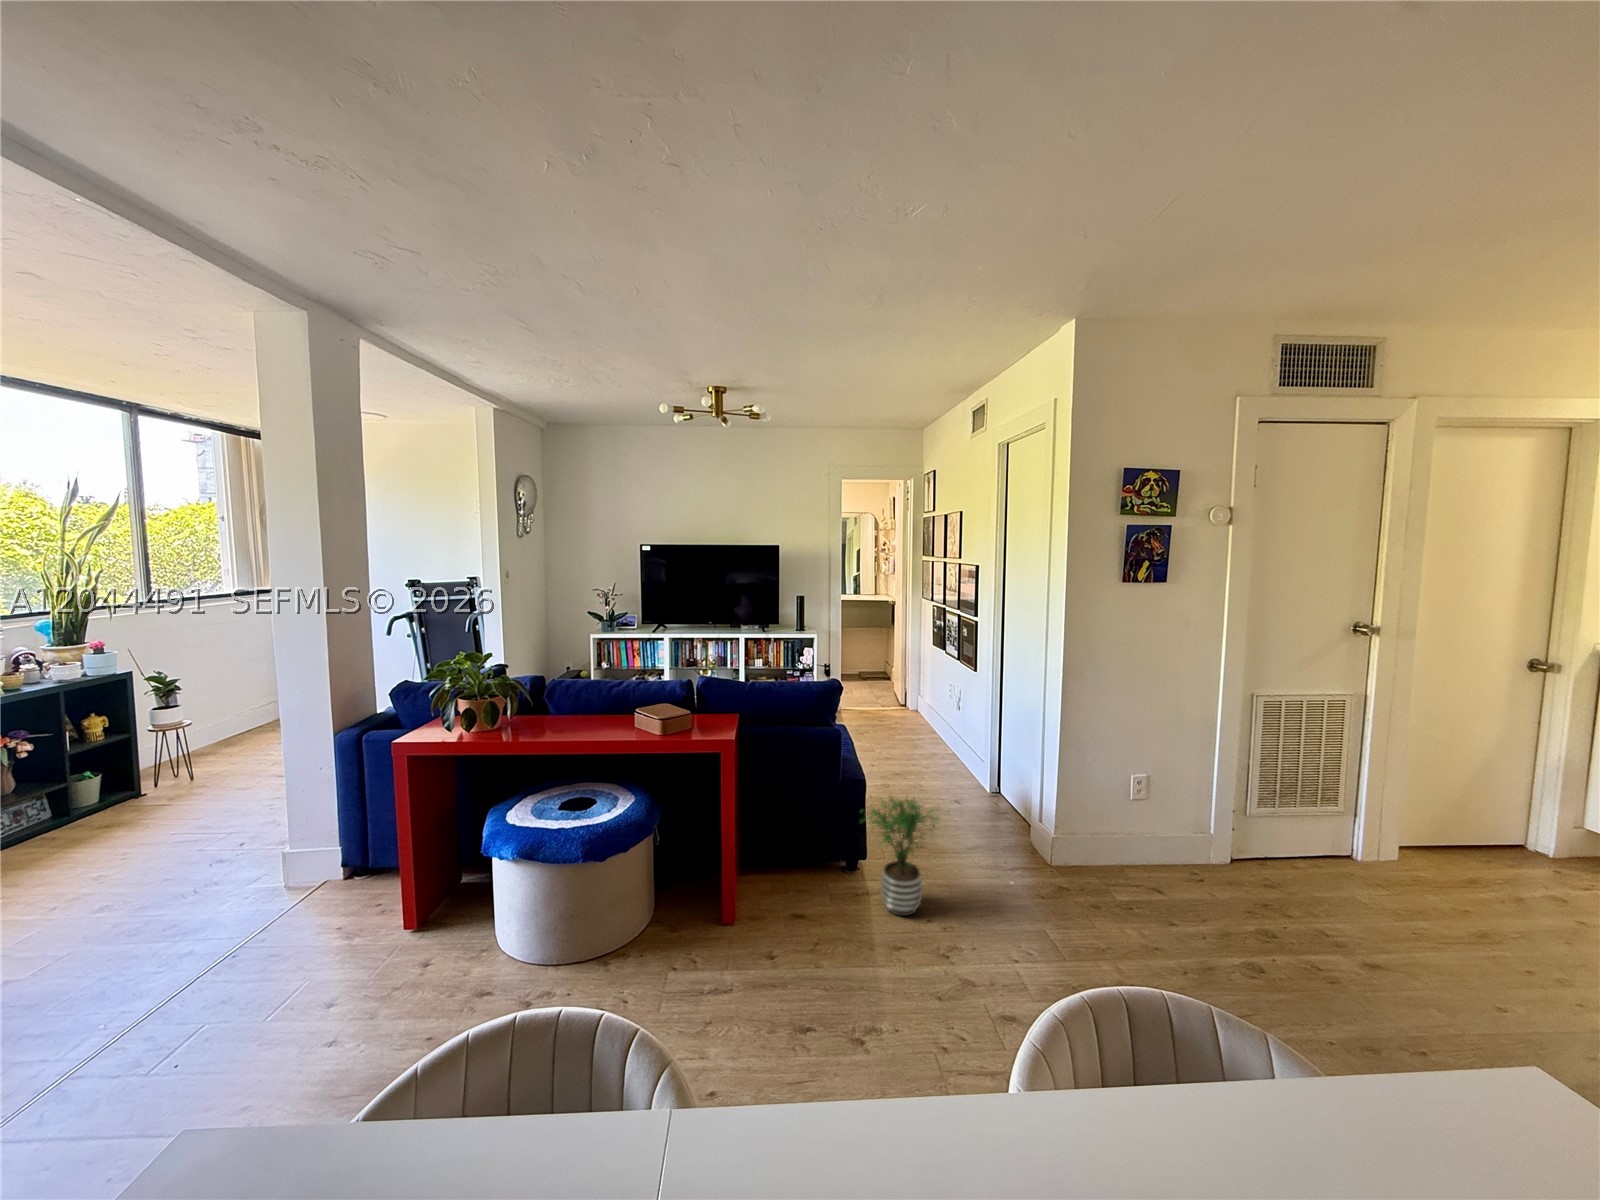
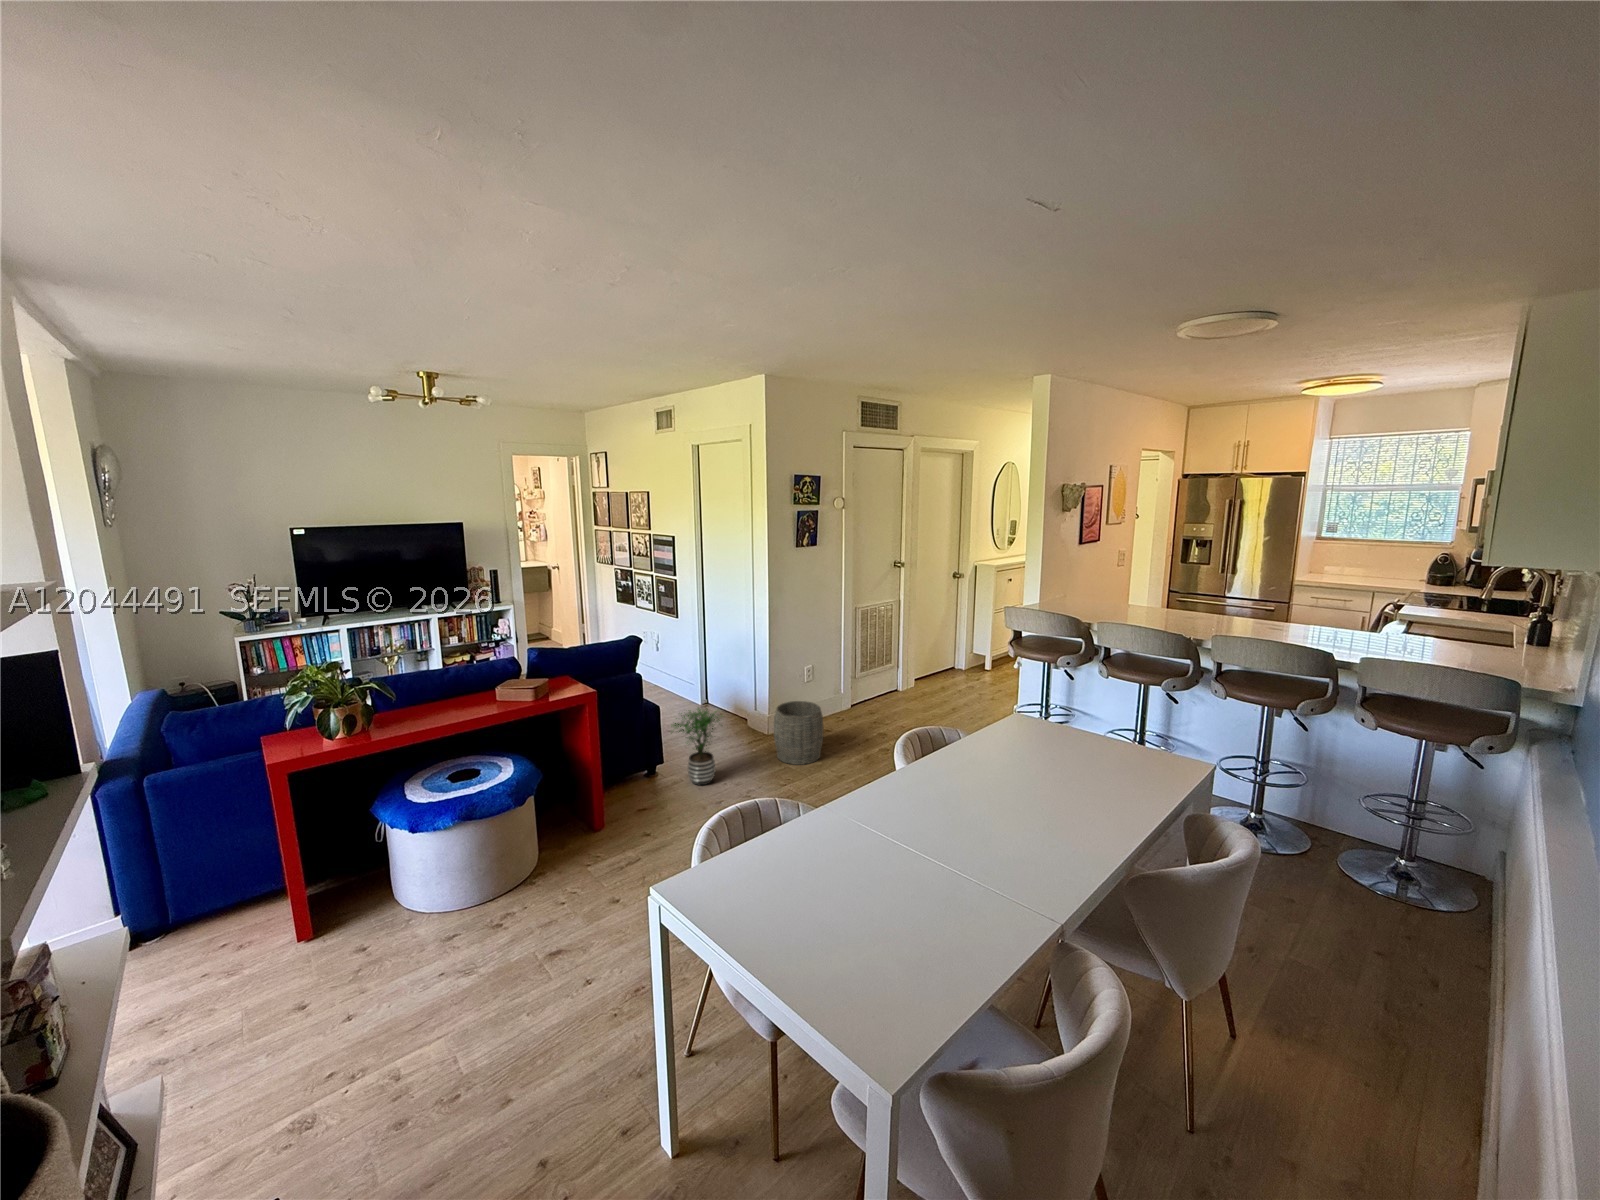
woven basket: none [1036,825,1129,947] -> present [774,701,823,765]

